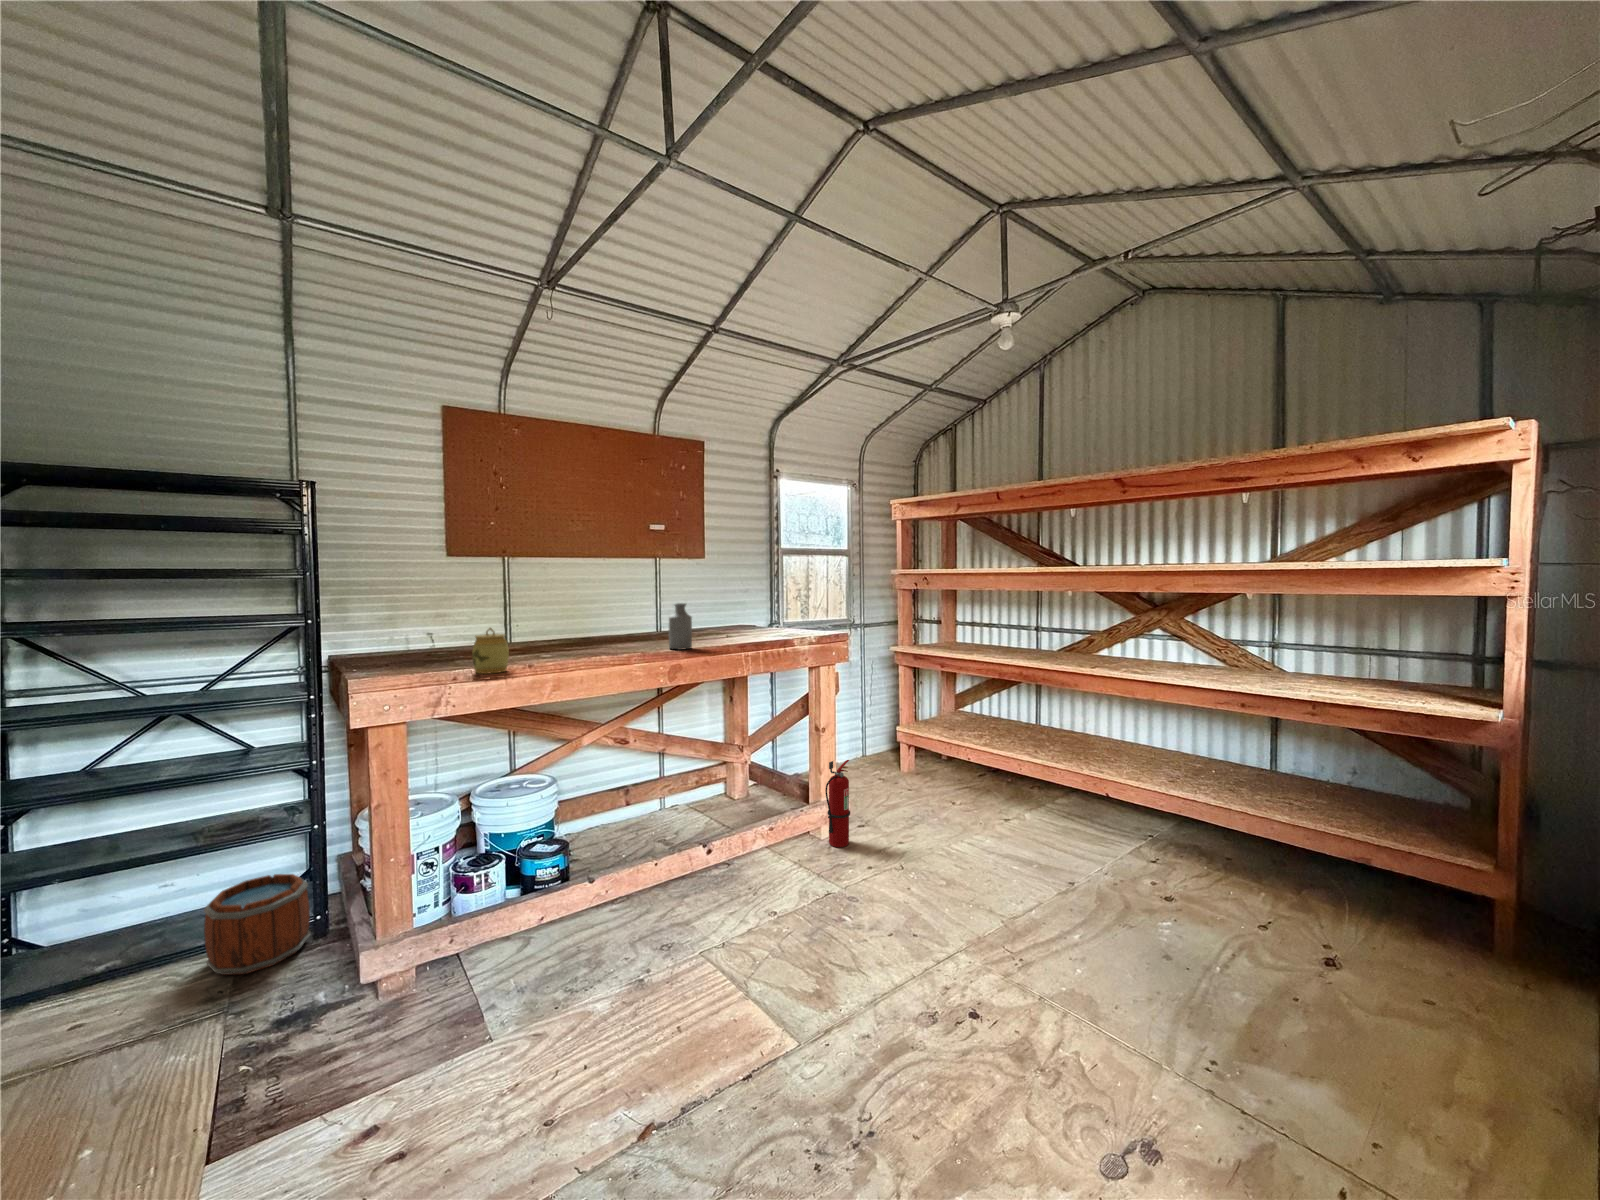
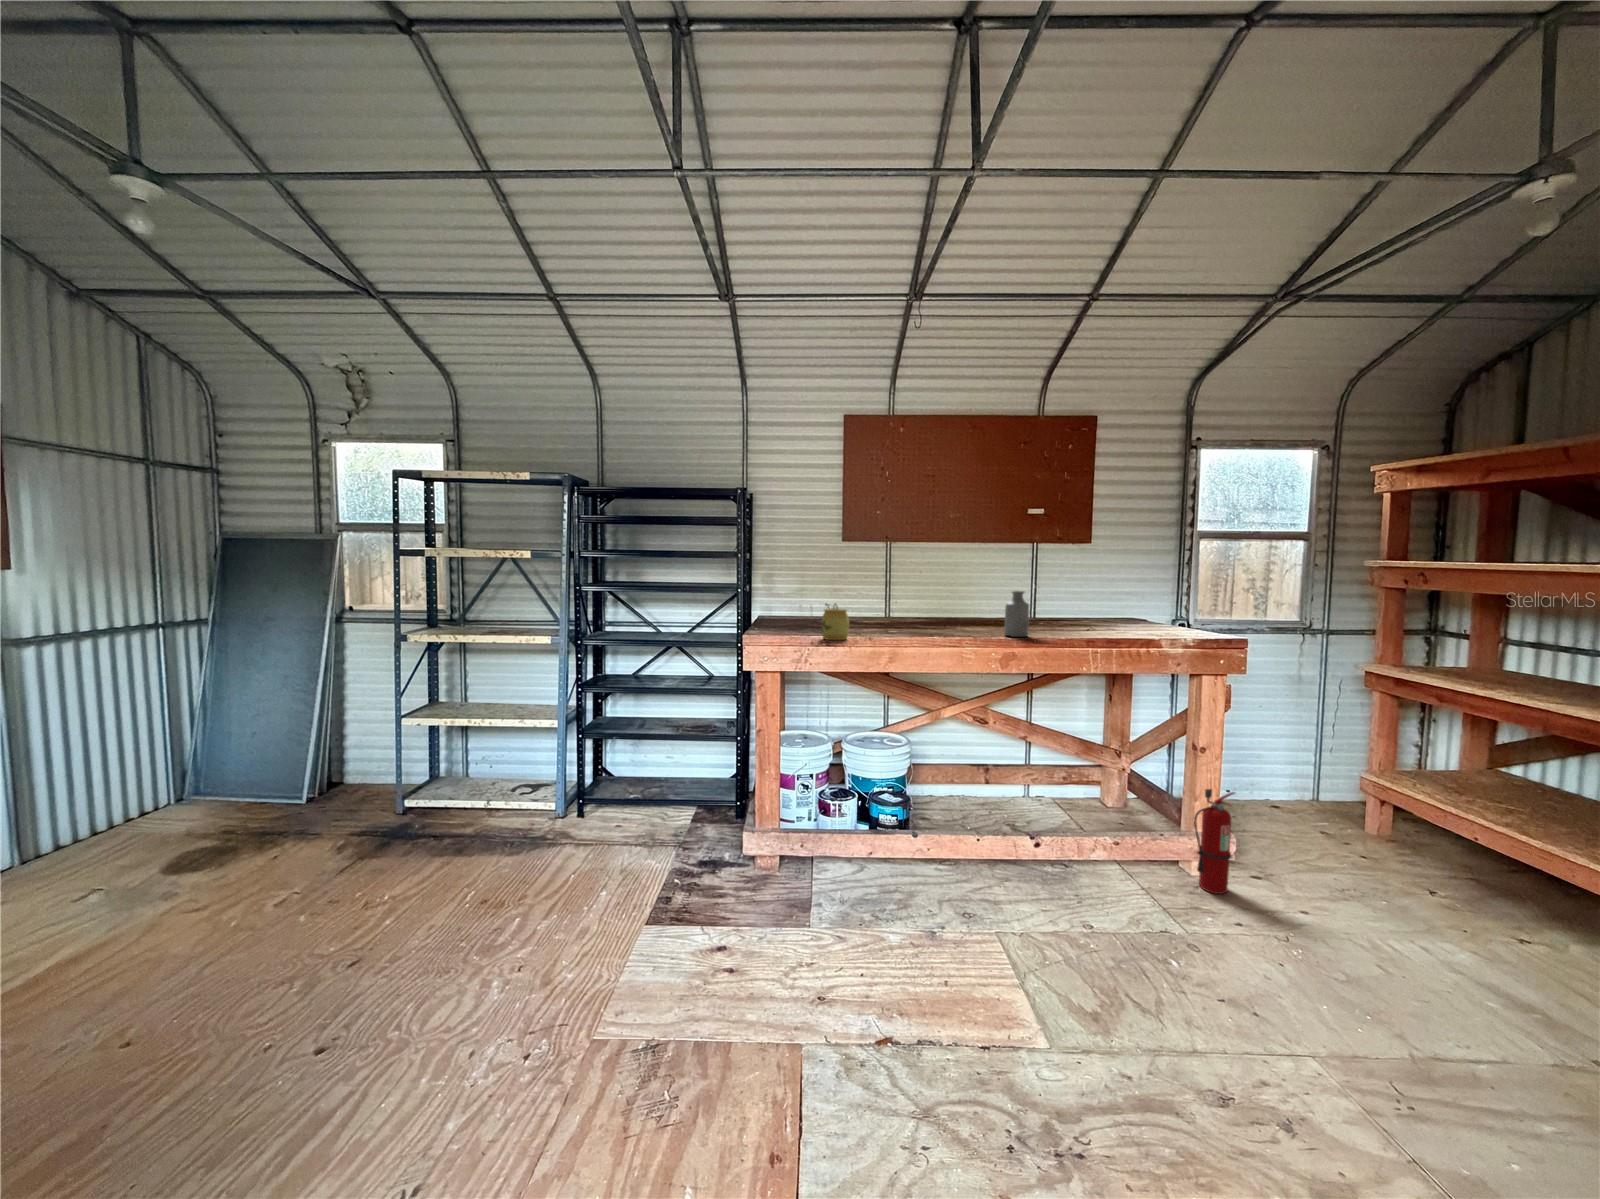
bucket: present [204,874,310,975] -> none [681,766,735,827]

